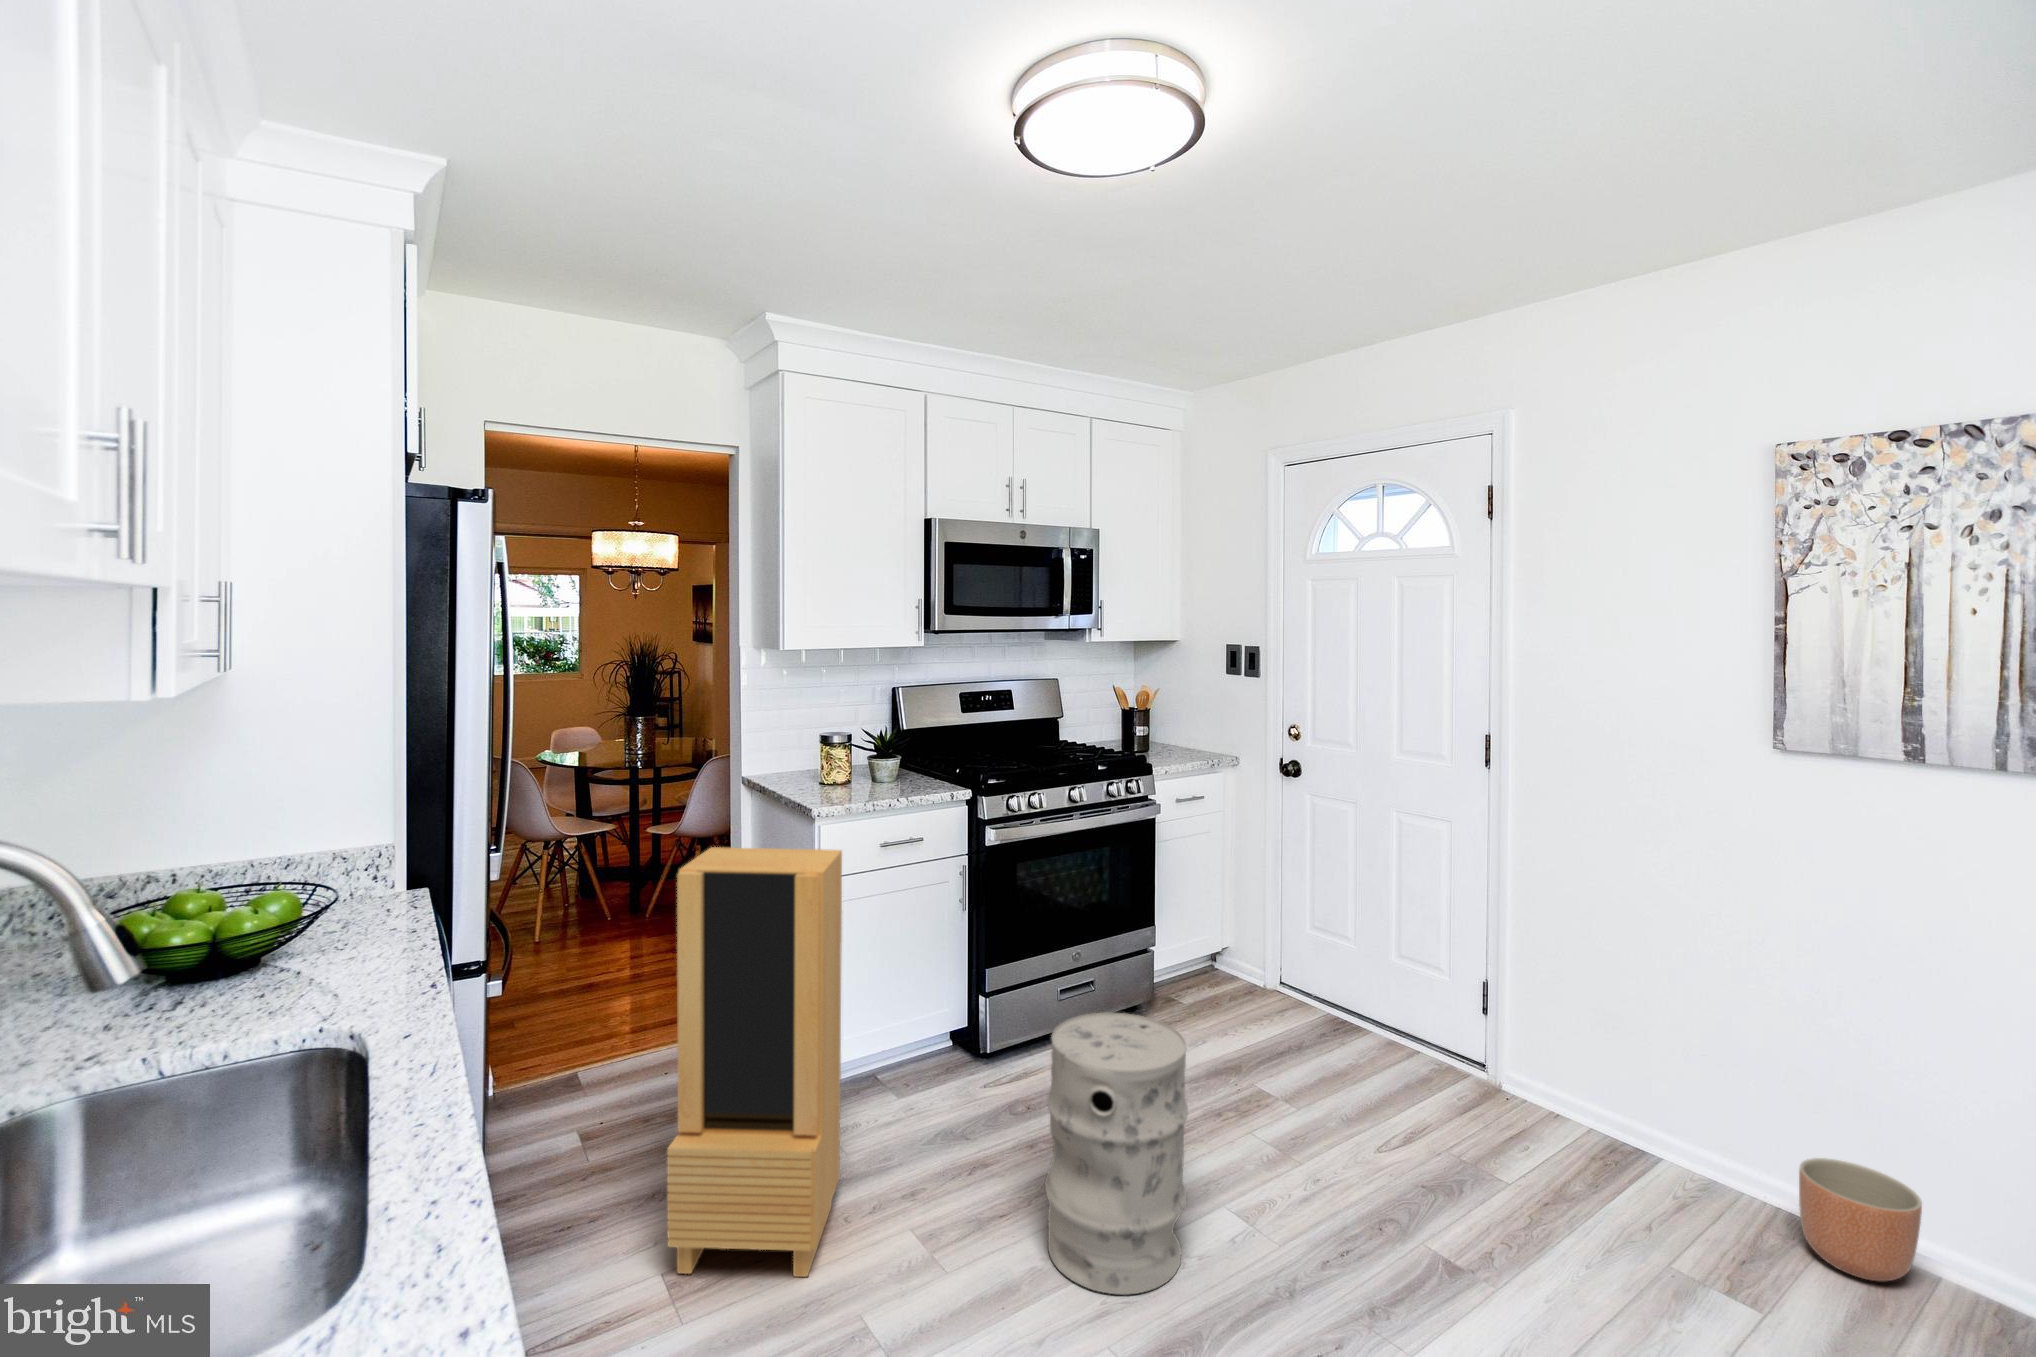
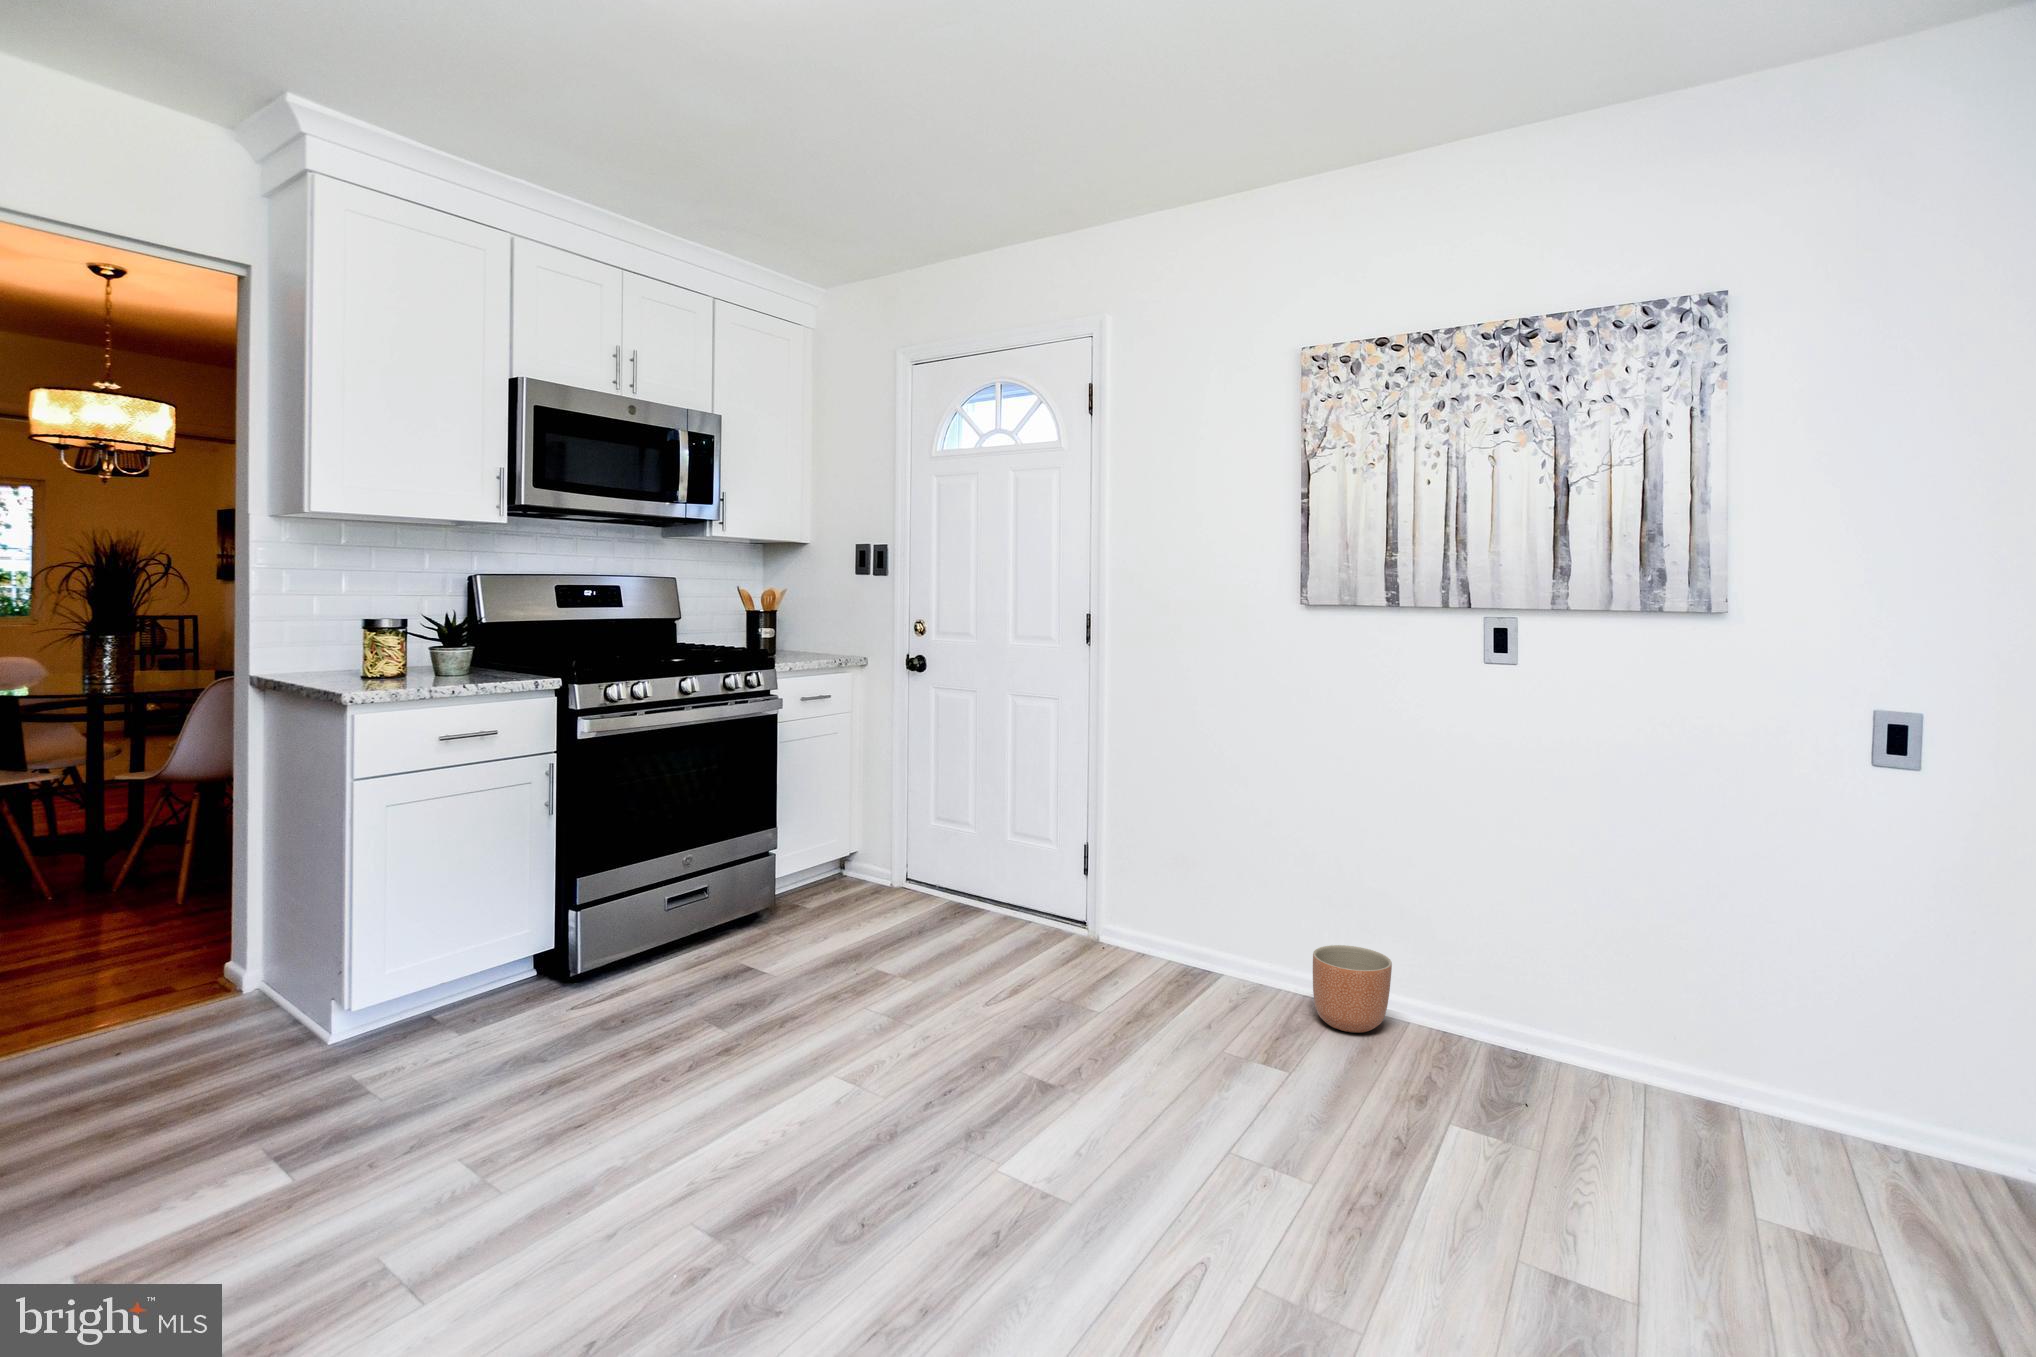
storage cabinet: present [667,847,842,1277] -> none [132,716,387,1223]
trash can: present [1045,1013,1188,1295] -> none [635,878,788,1150]

